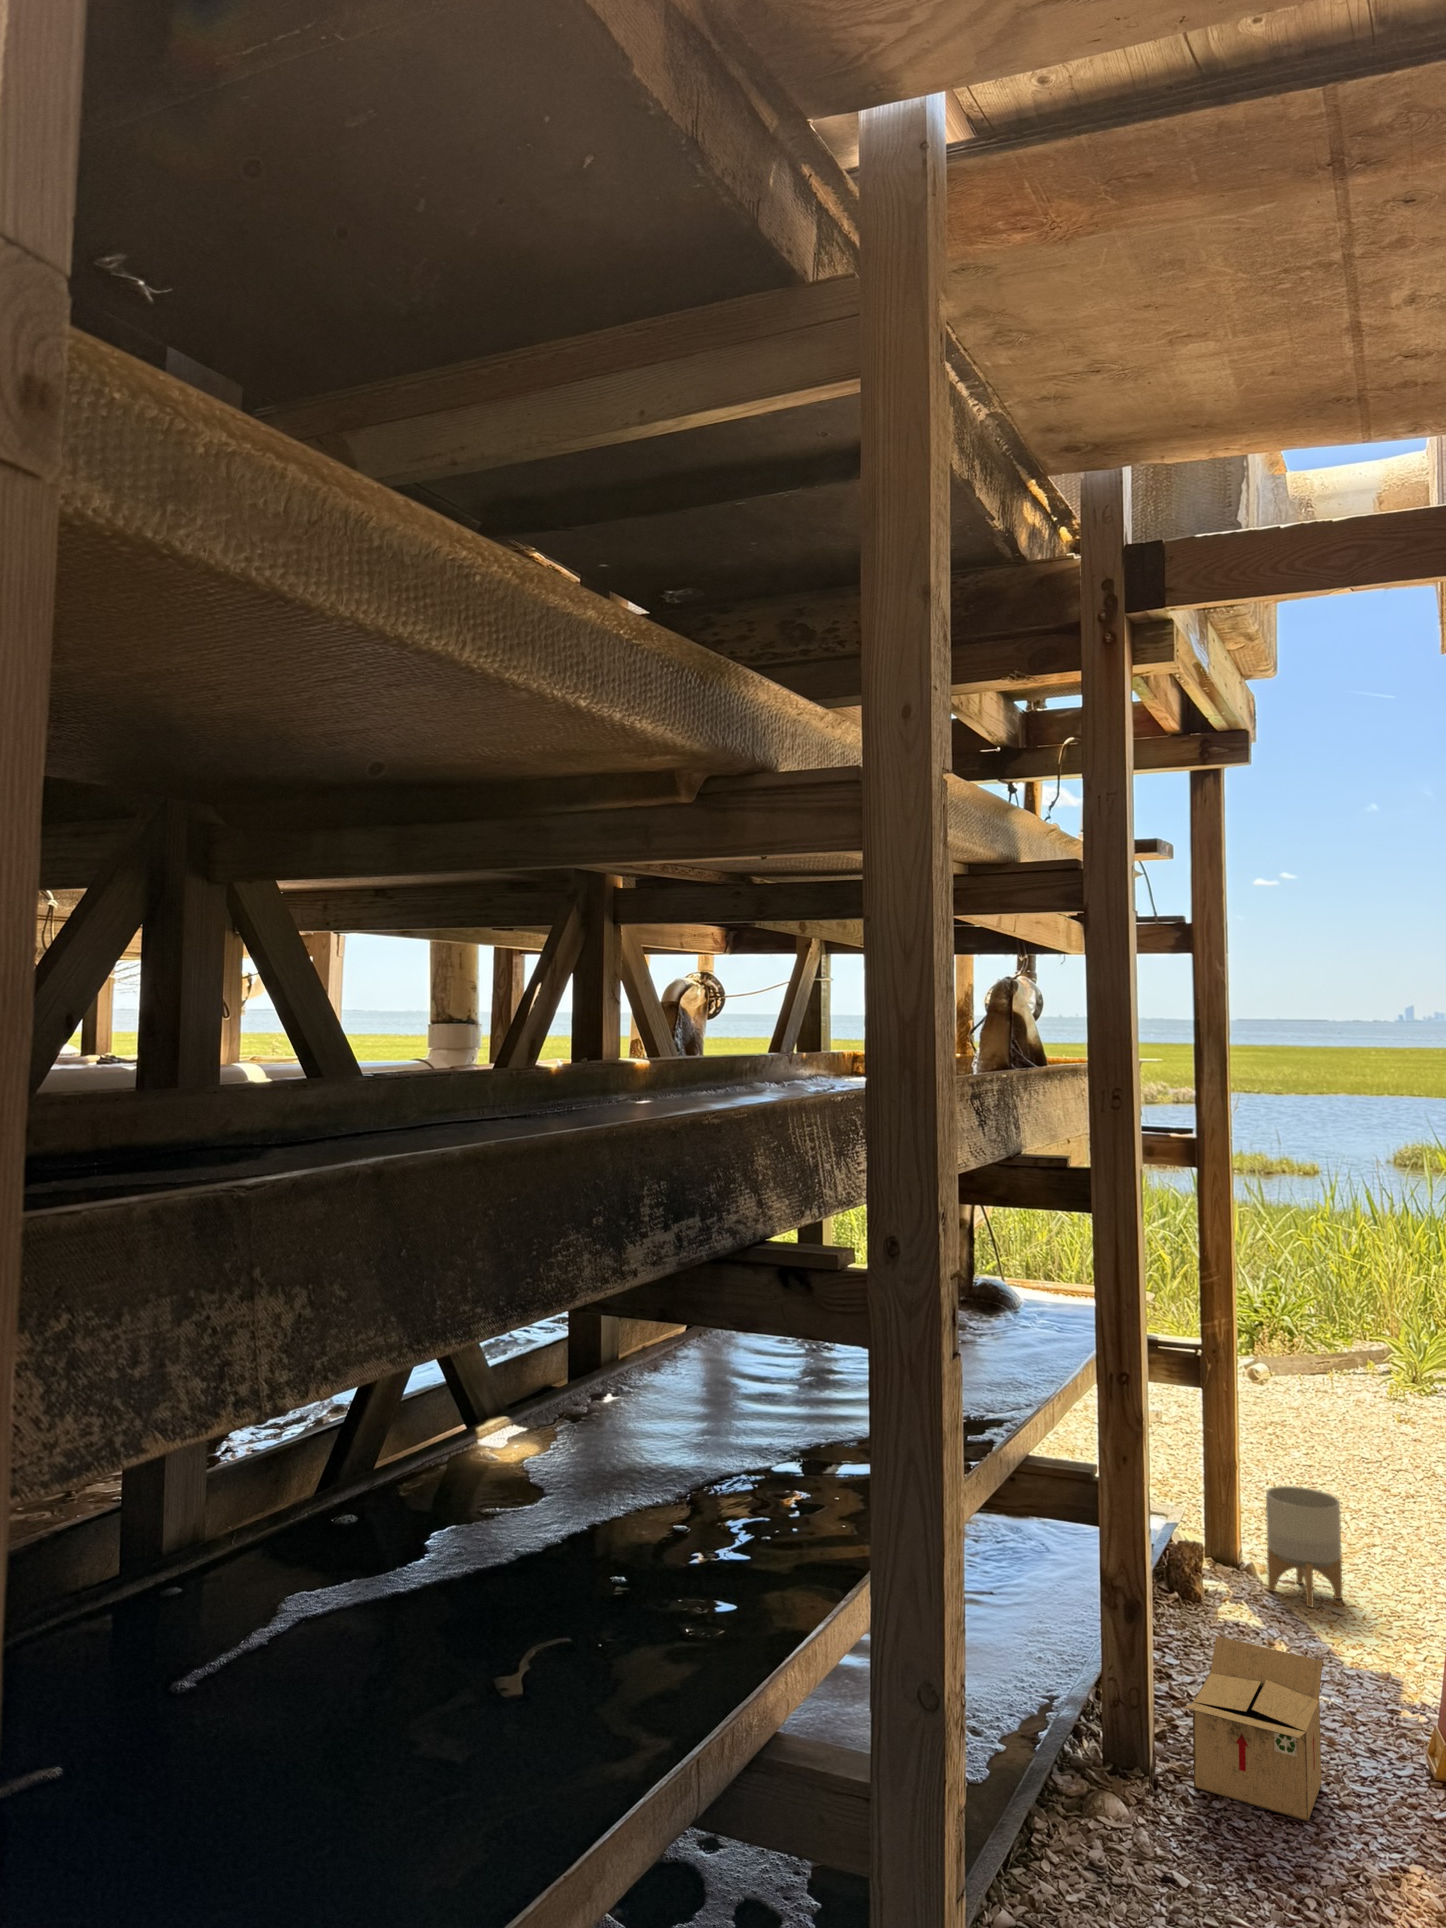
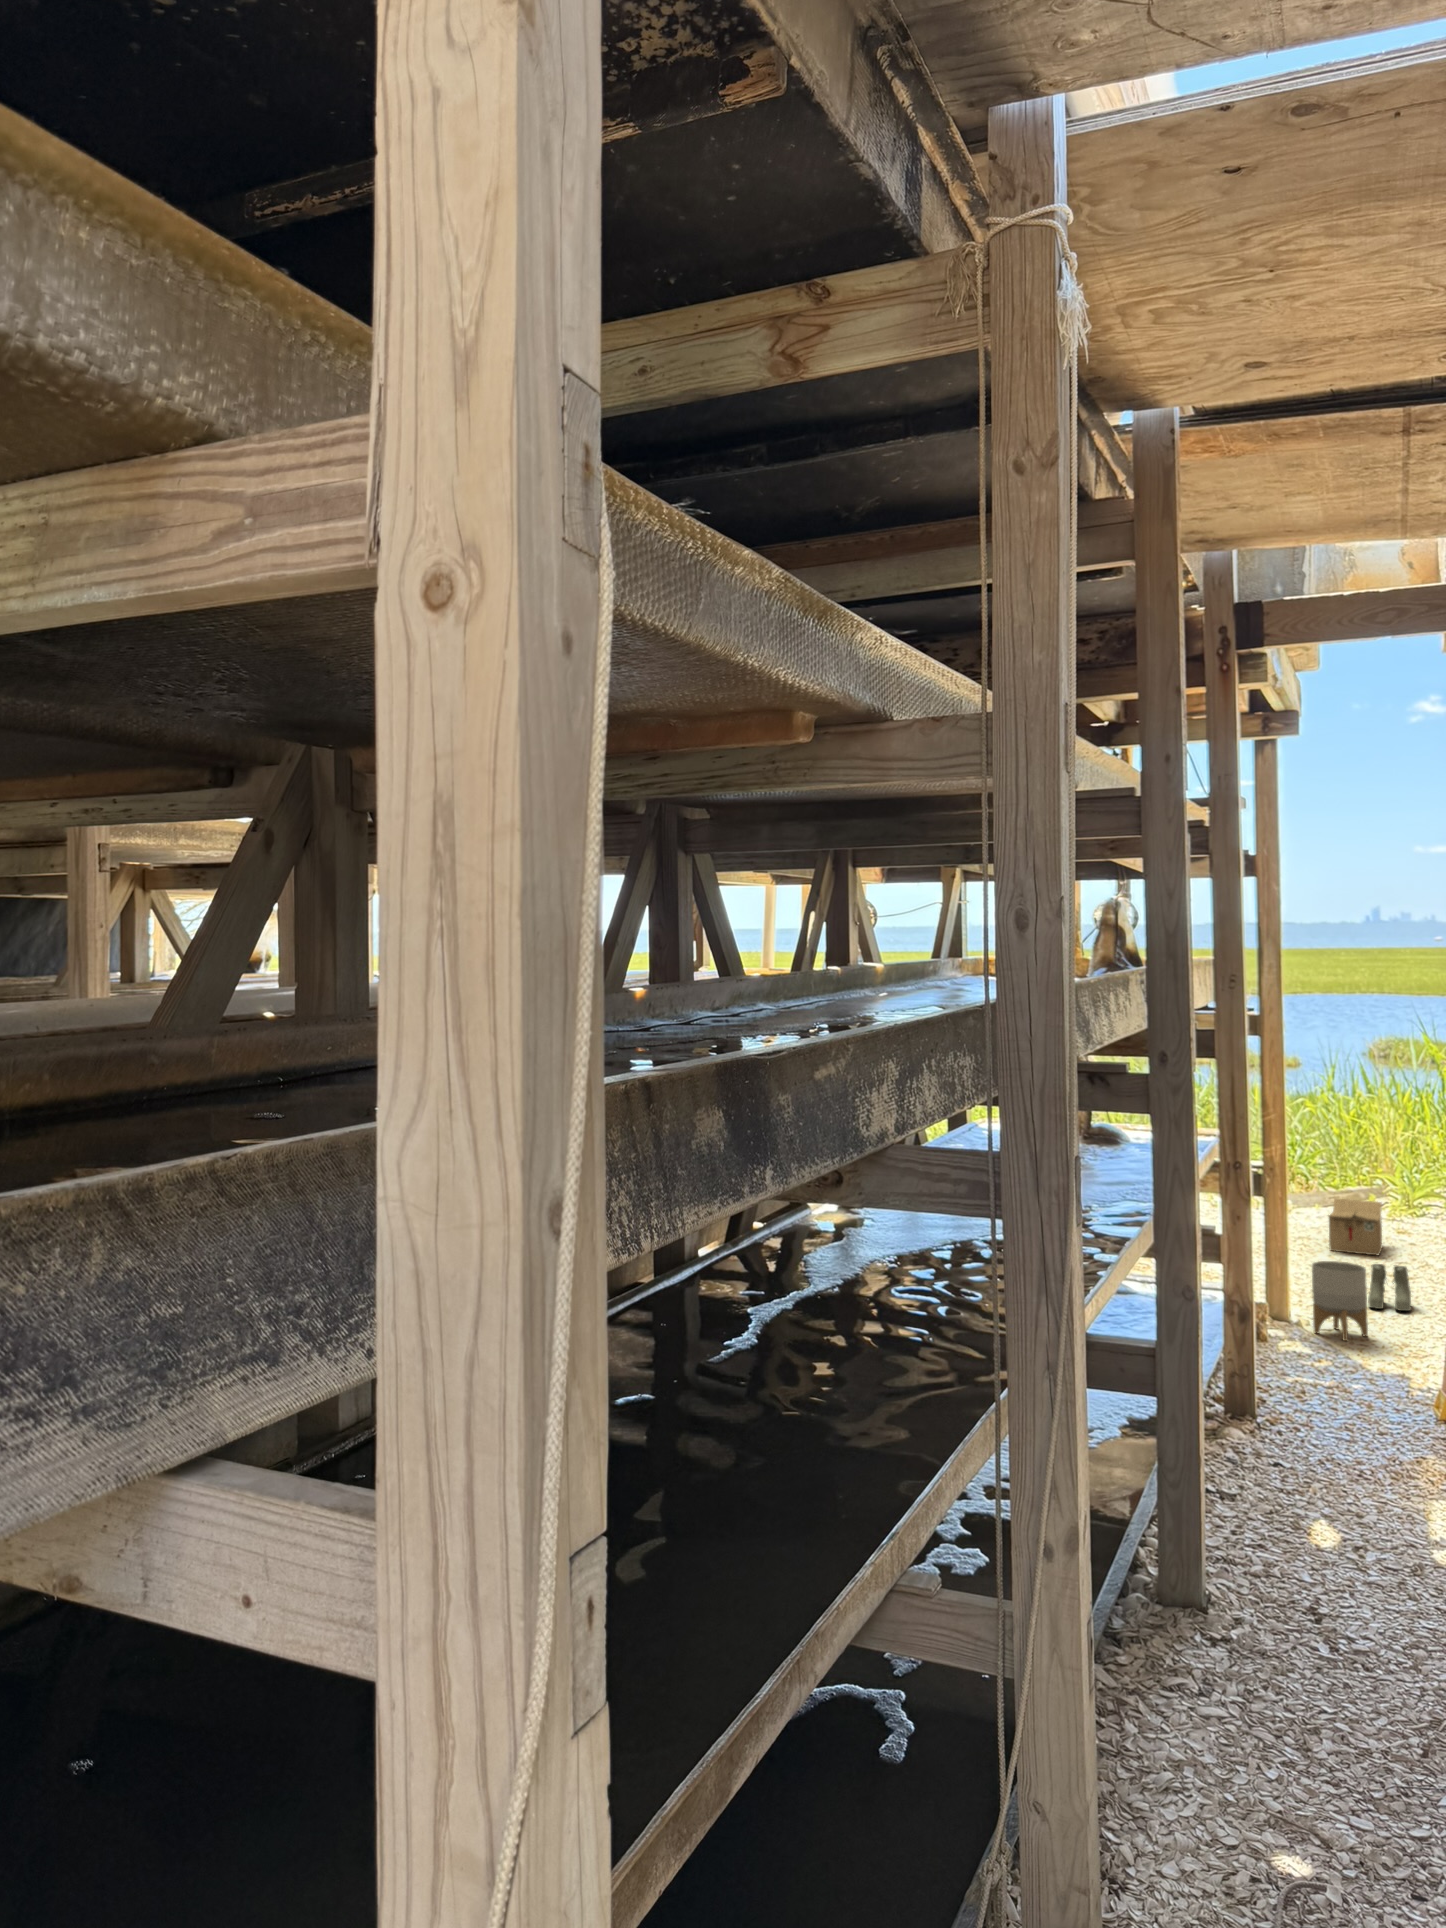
boots: none [1349,1482,1407,1553] -> present [1368,1264,1411,1311]
cardboard box: present [1184,1636,1323,1821] -> present [1329,1199,1382,1256]

